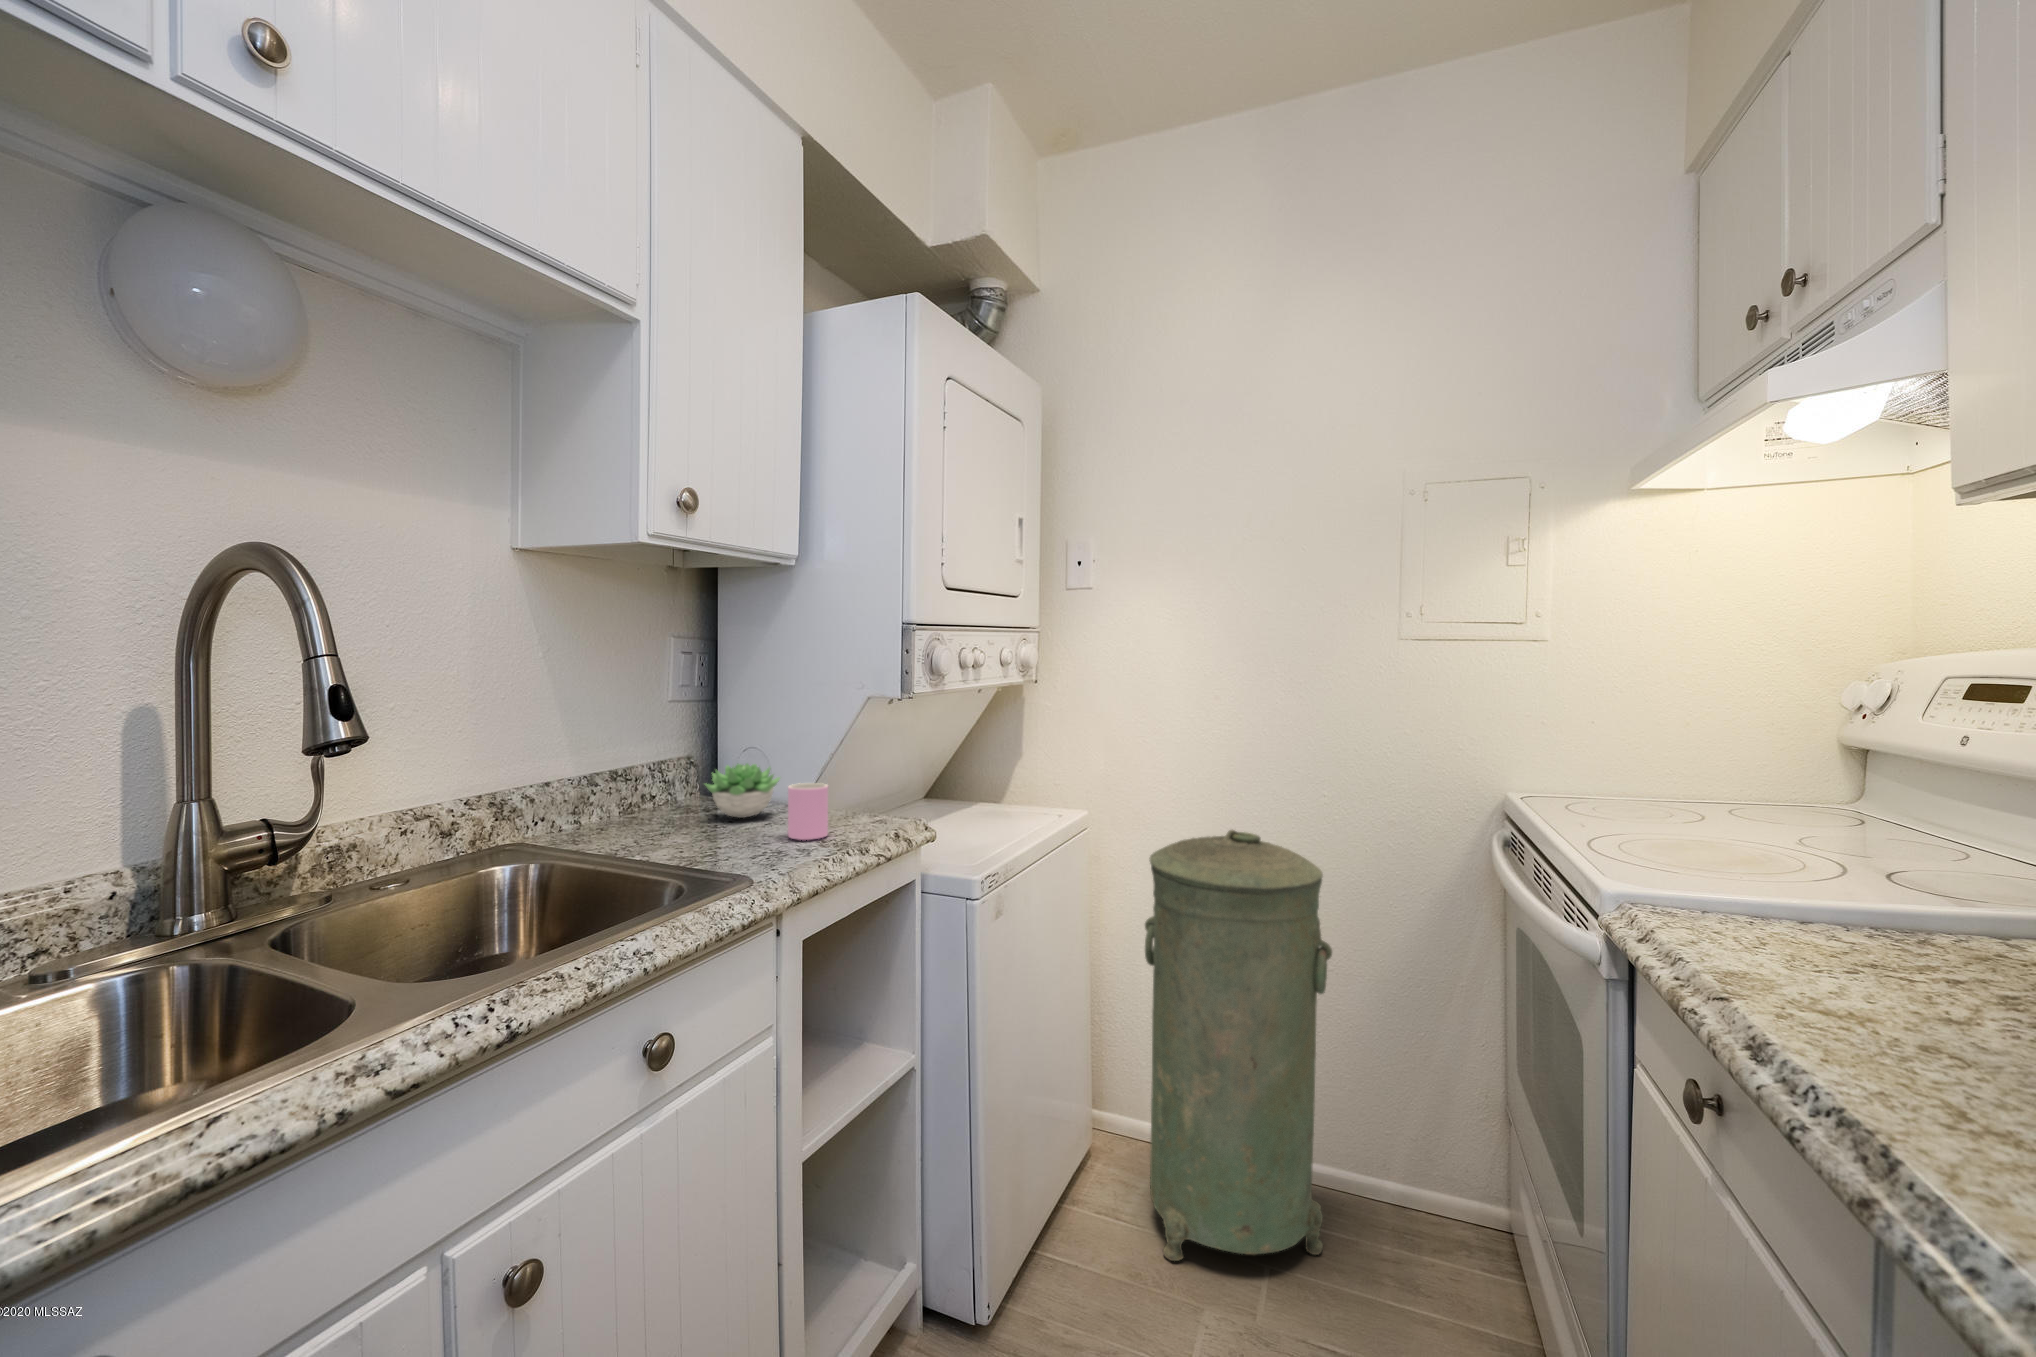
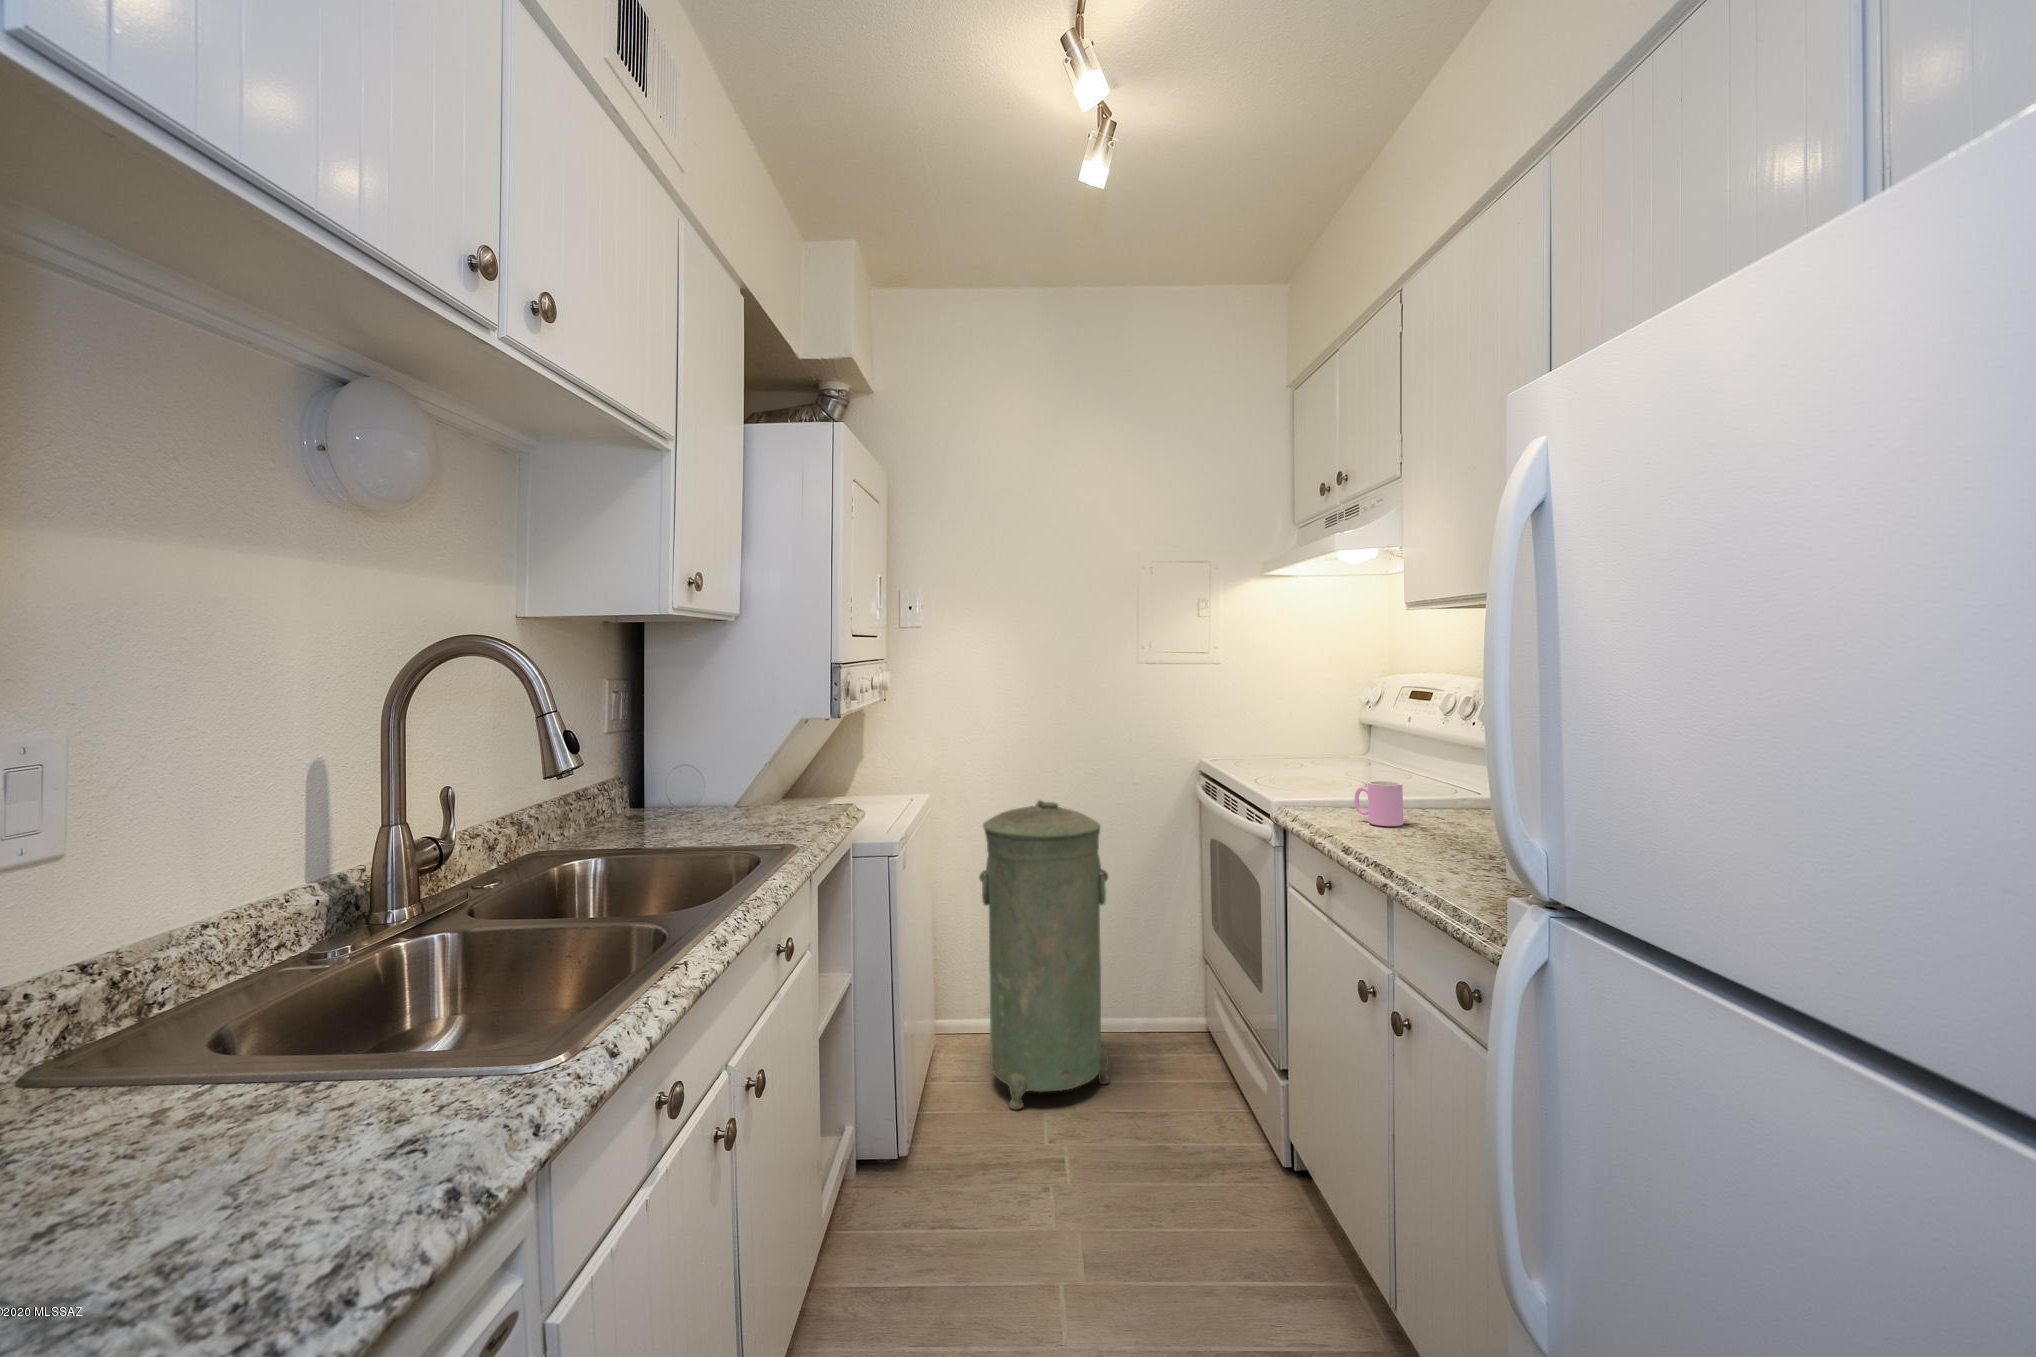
succulent plant: present [705,764,780,818] -> none [667,776,729,819]
cup: present [788,783,828,840] -> present [1354,781,1403,826]

